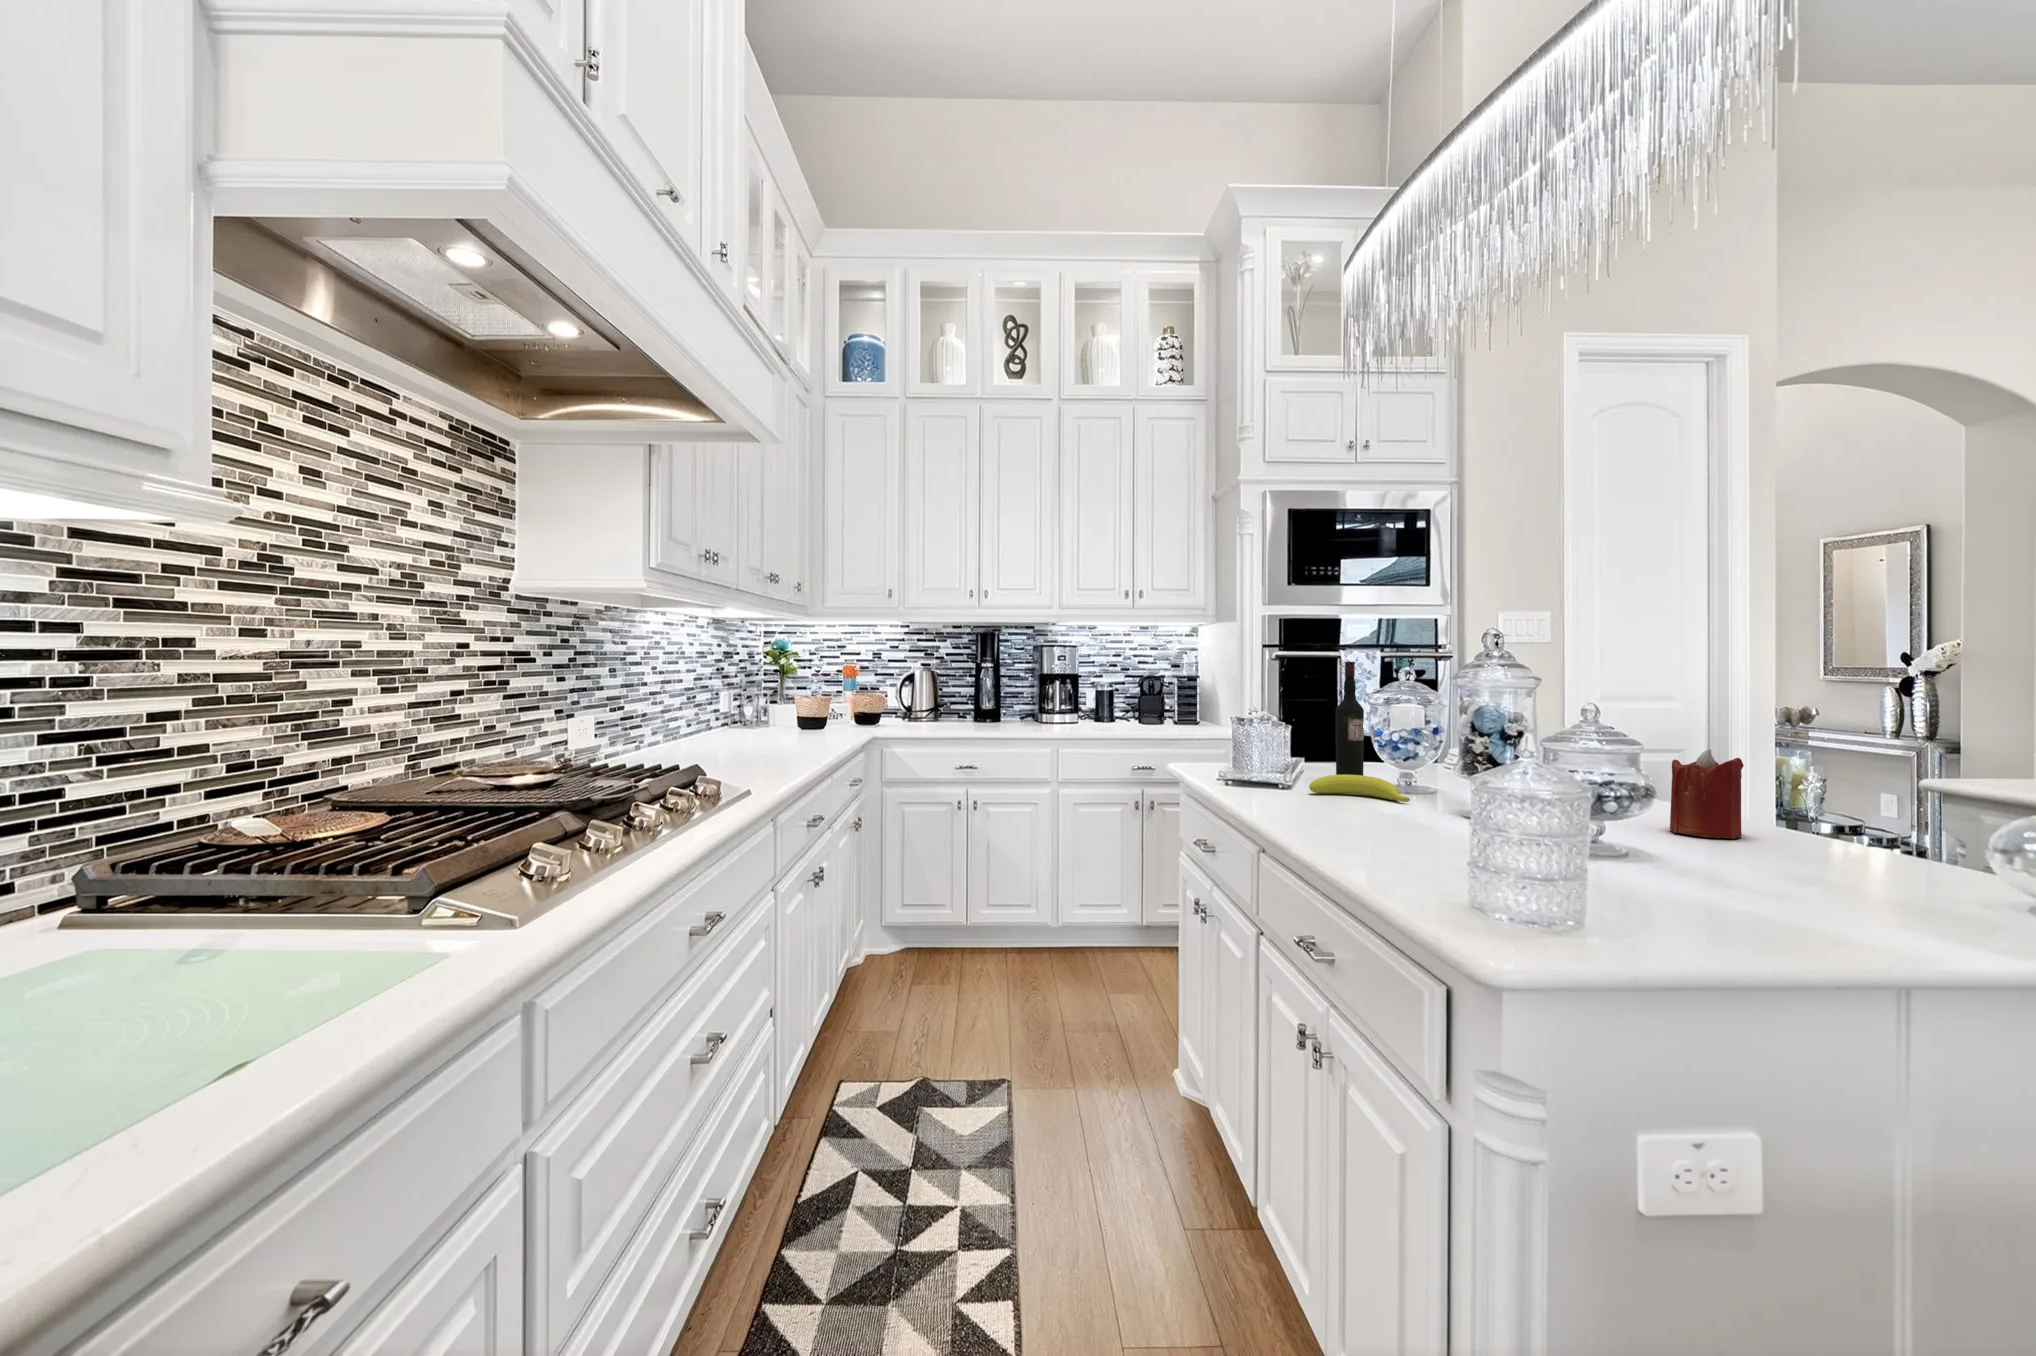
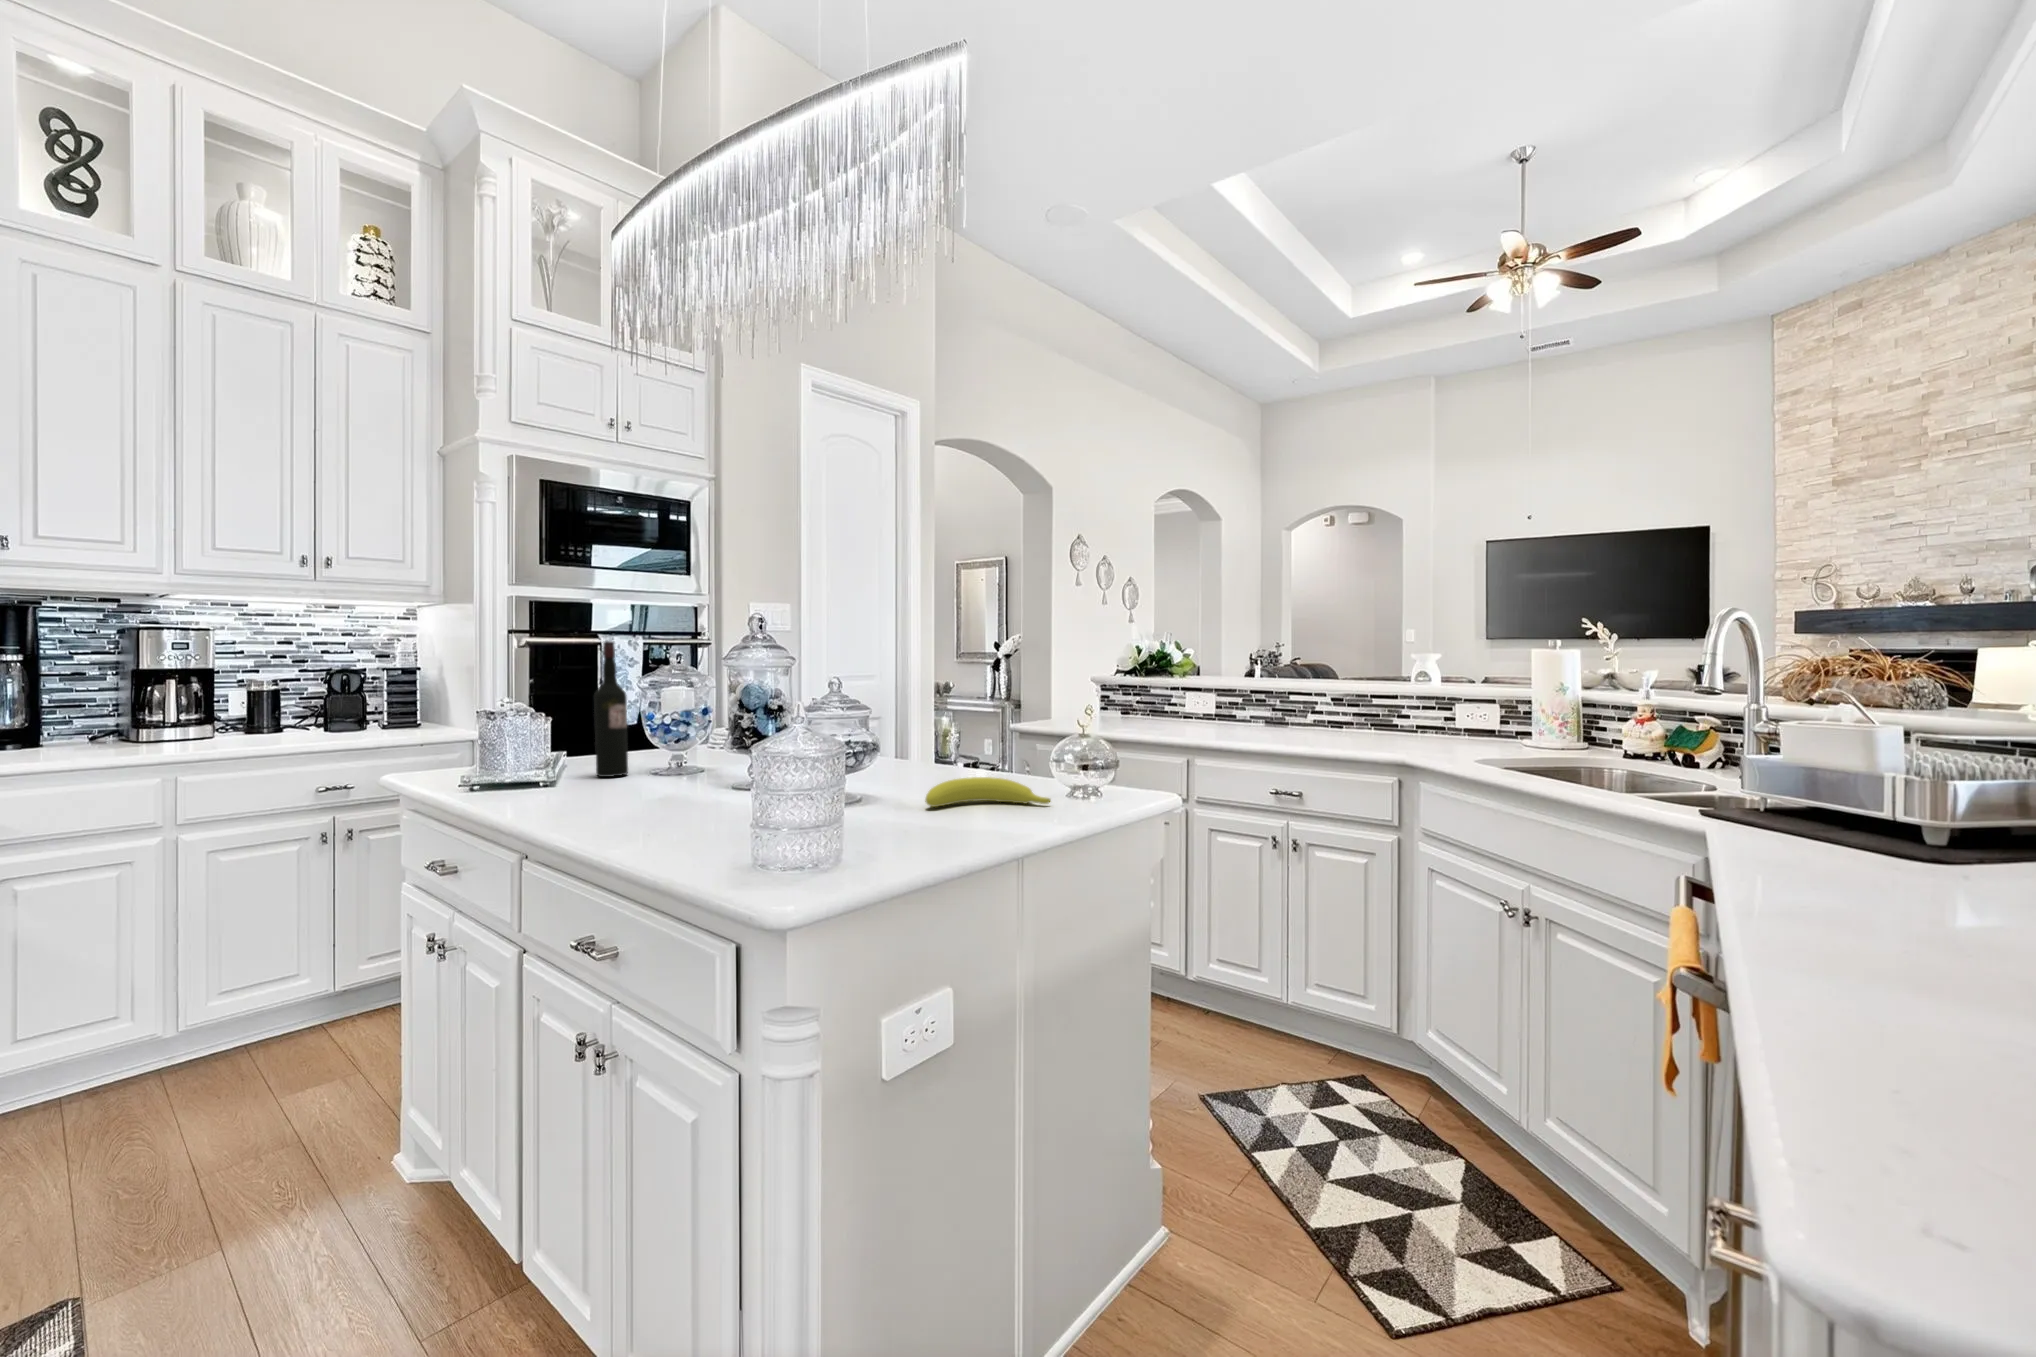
candle: present [1670,749,1744,839] -> none [909,711,958,787]
fruit: present [1309,775,1410,802] -> present [925,777,1051,807]

